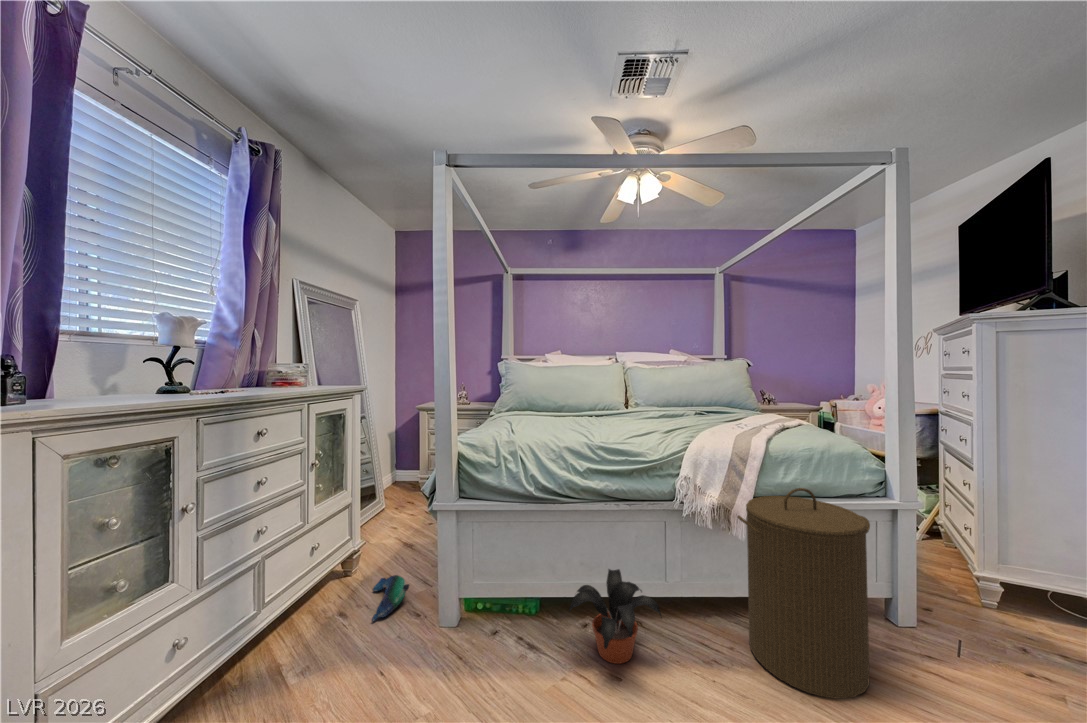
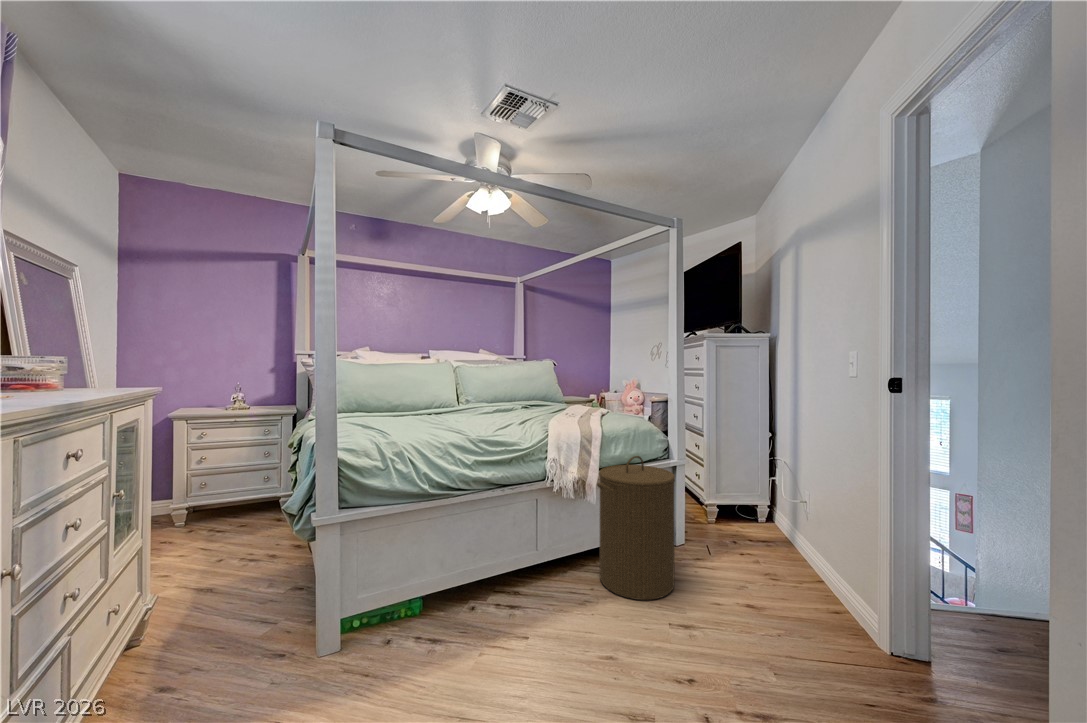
potted plant: present [569,569,661,664] -> none [470,548,550,629]
plush toy: present [372,575,409,621] -> none [191,624,259,685]

